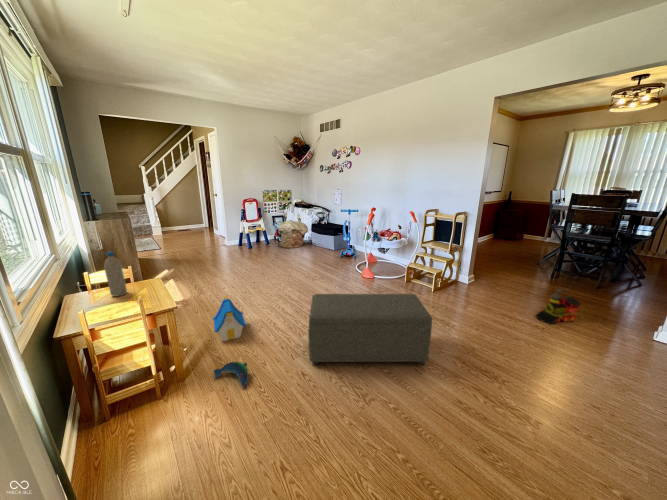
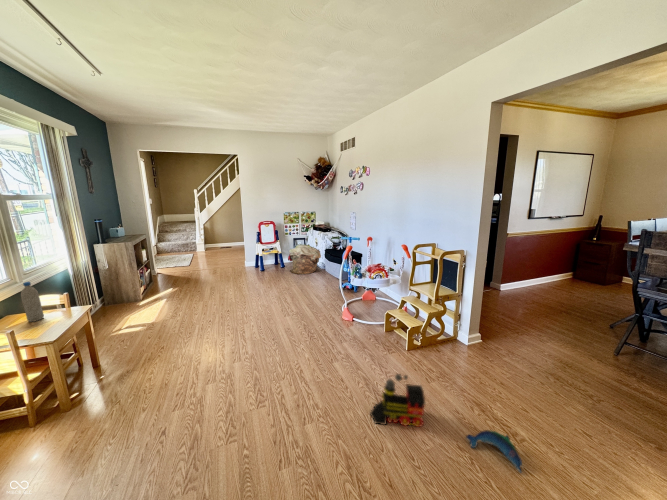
toy train: present [535,288,581,324] -> present [370,374,425,427]
ottoman: present [308,294,432,365] -> none [172,341,322,457]
toy house: present [213,297,247,341] -> none [129,328,174,374]
plush toy: present [214,362,248,388] -> present [466,430,522,472]

